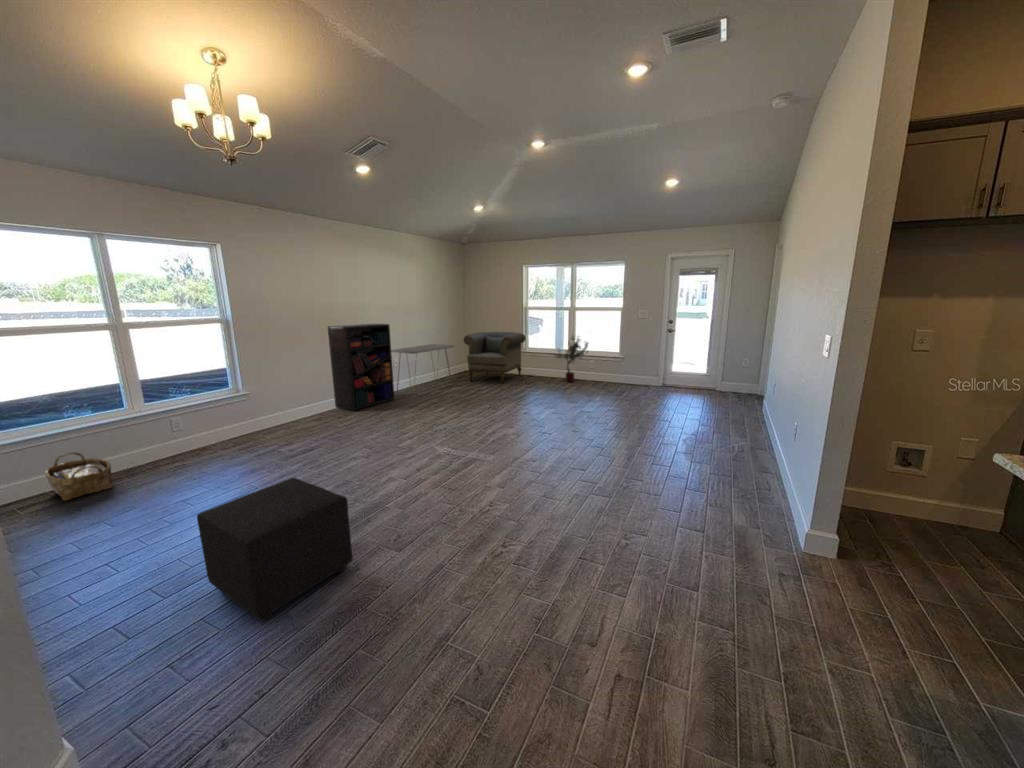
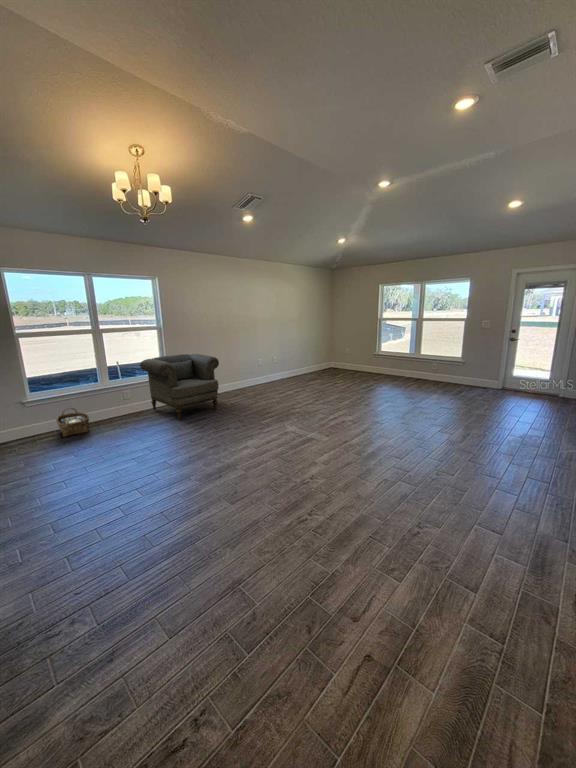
bookshelf: present [328,324,394,411] -> none [225,331,270,394]
armchair: present [464,332,526,383] -> present [140,354,219,420]
potted tree: present [556,337,588,382] -> none [399,343,431,382]
console table: present [391,344,454,391] -> none [270,347,318,384]
ottoman: present [197,478,352,621] -> none [104,440,198,536]

